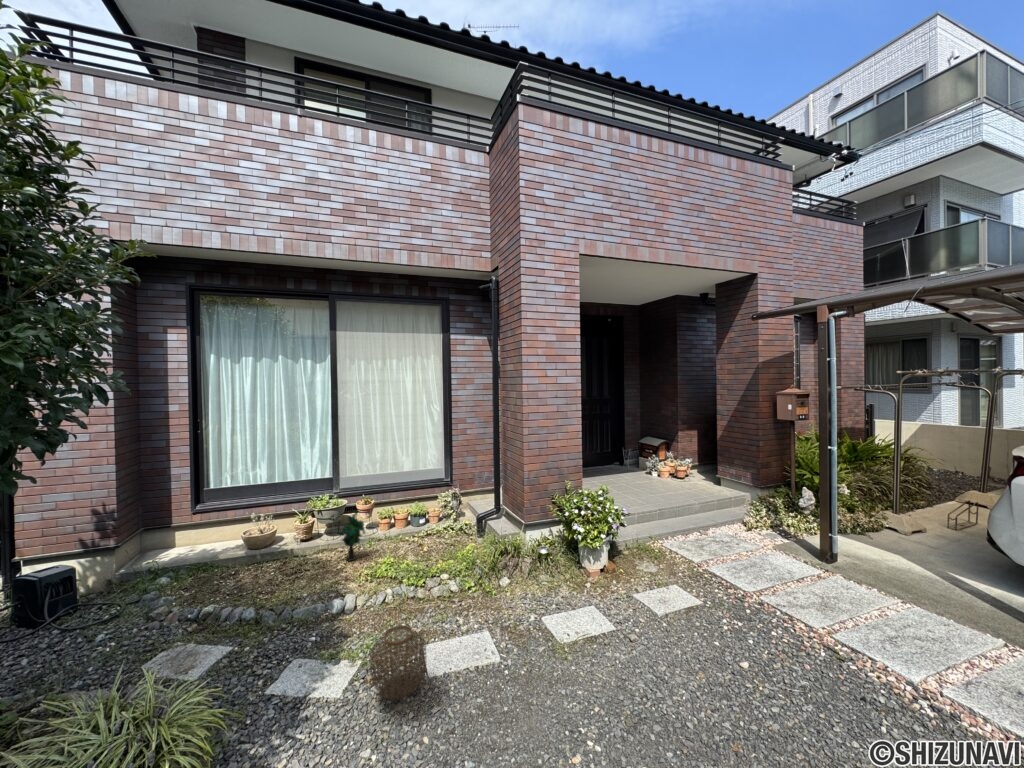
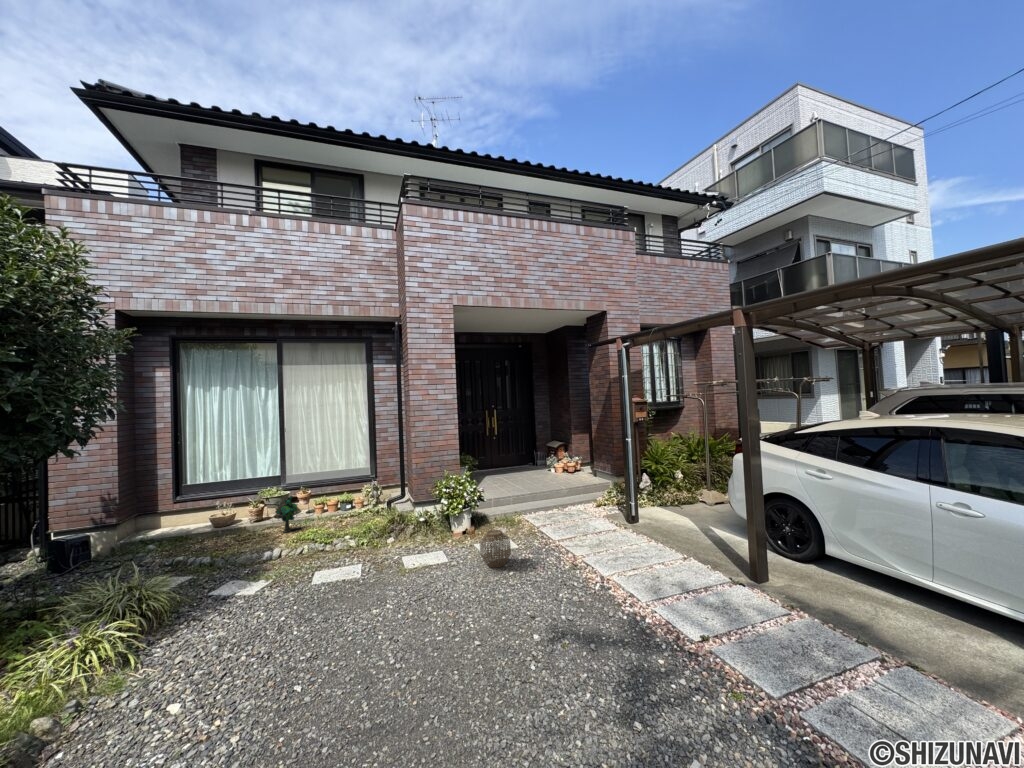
woven basket: present [370,625,426,700] -> present [480,530,511,568]

